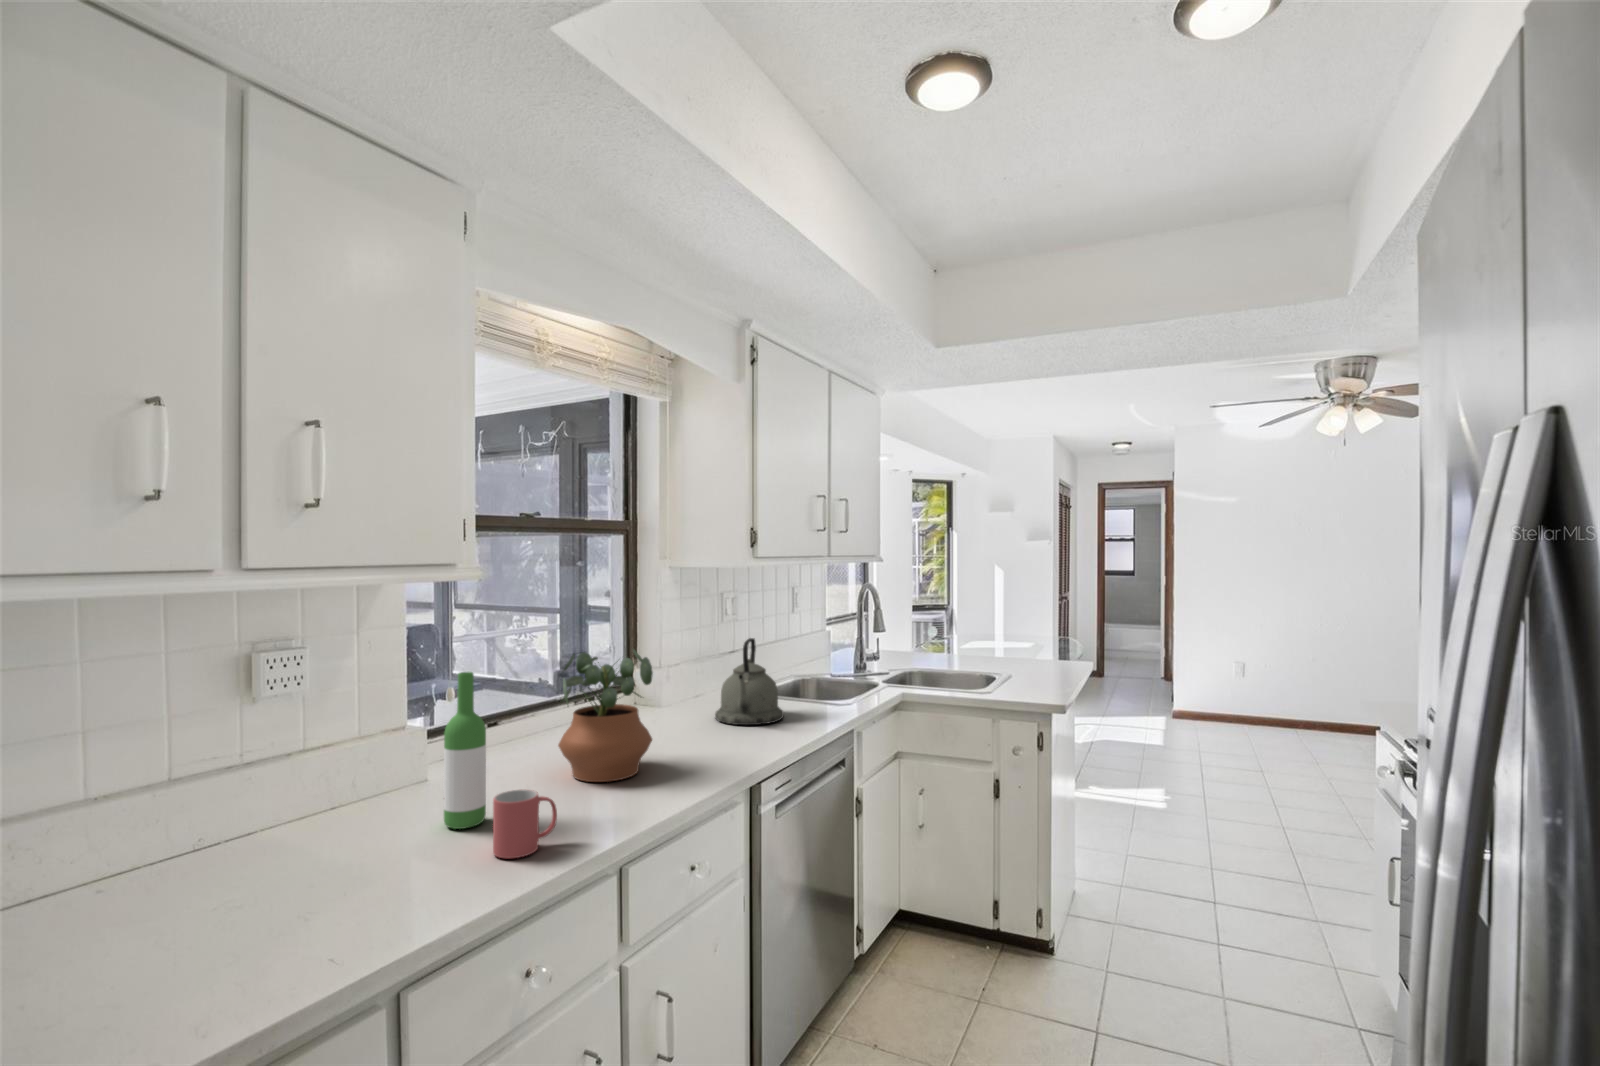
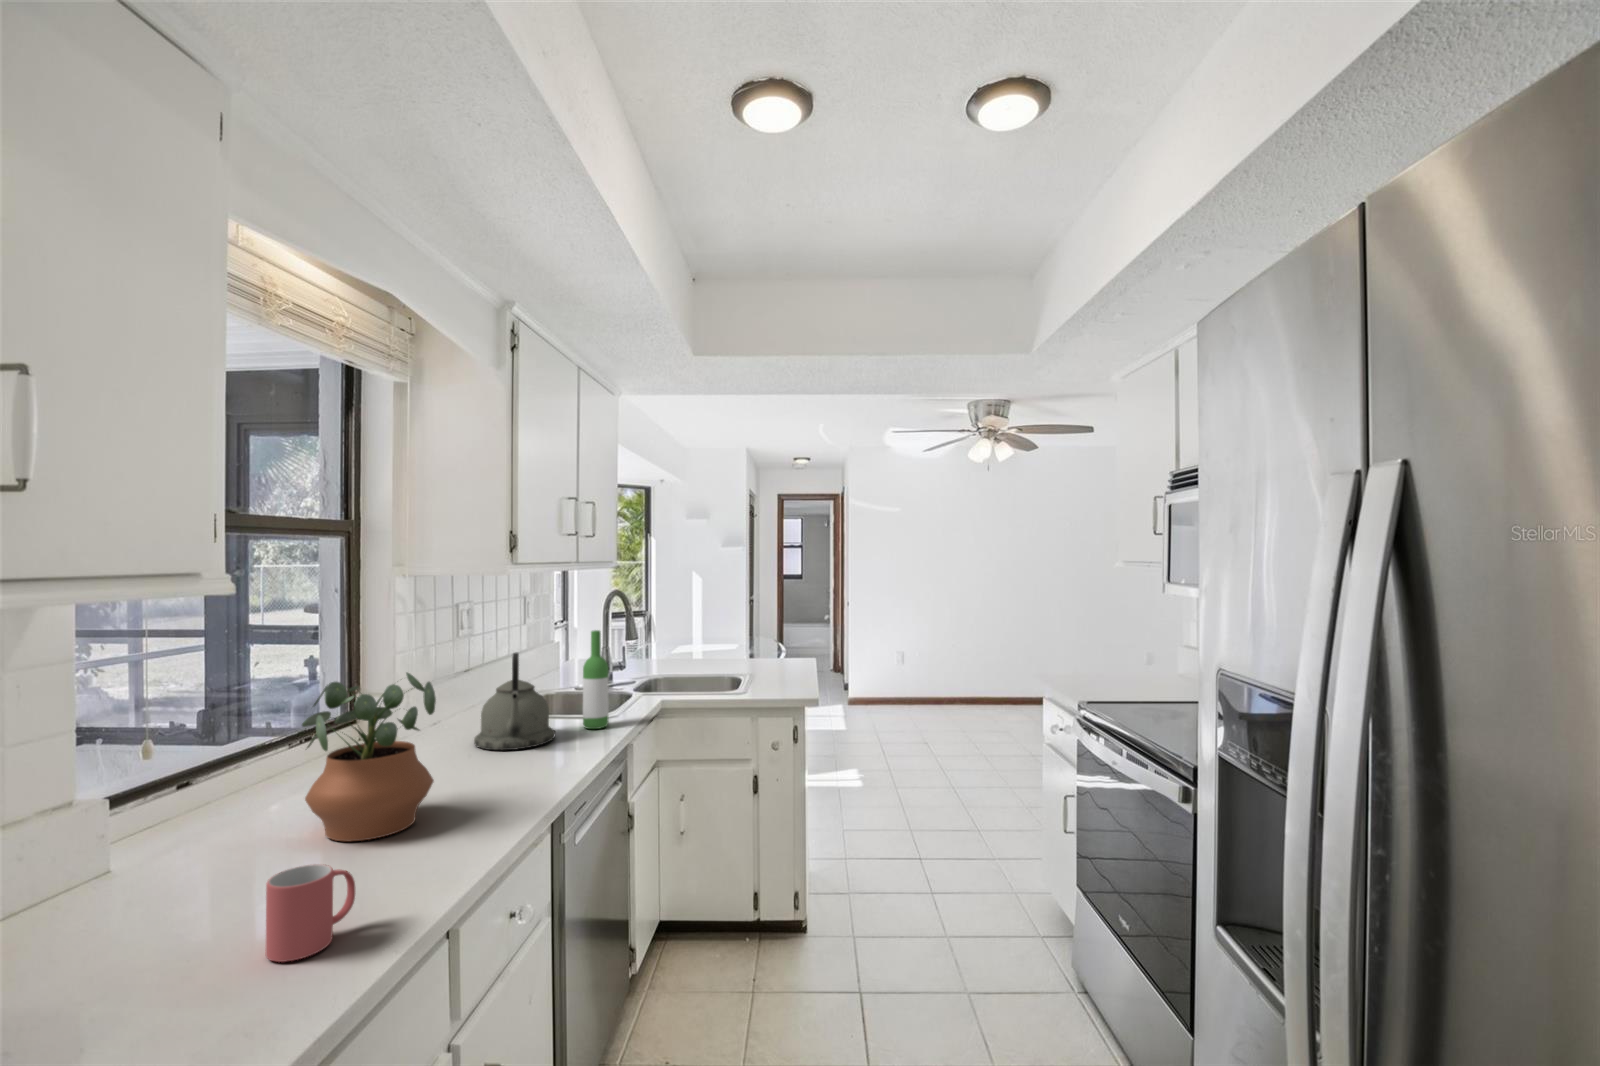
wine bottle: present [444,672,486,829] -> present [583,630,609,729]

